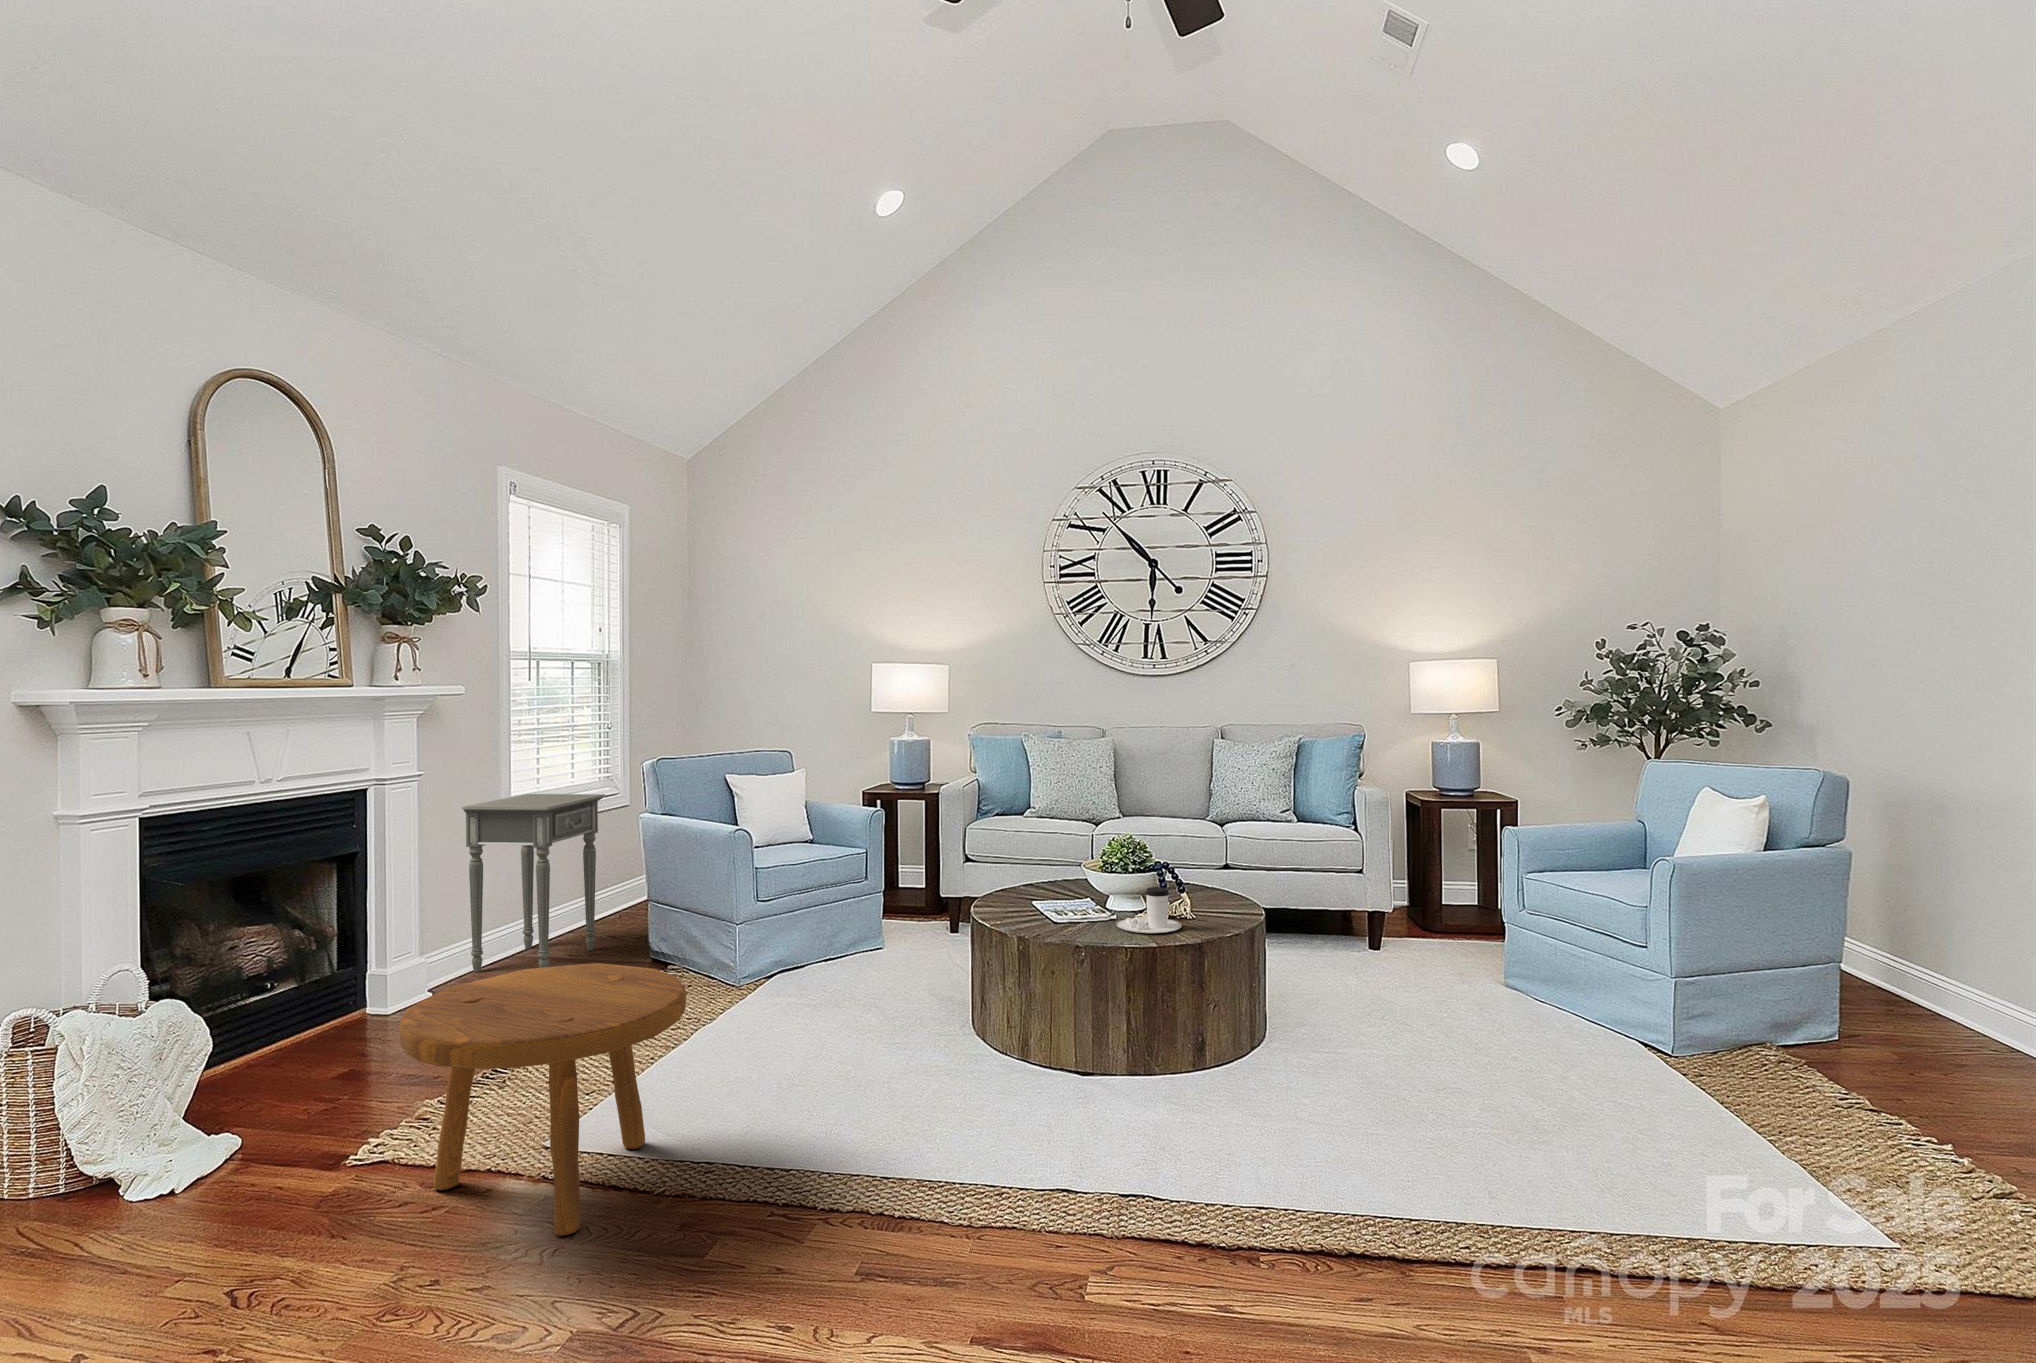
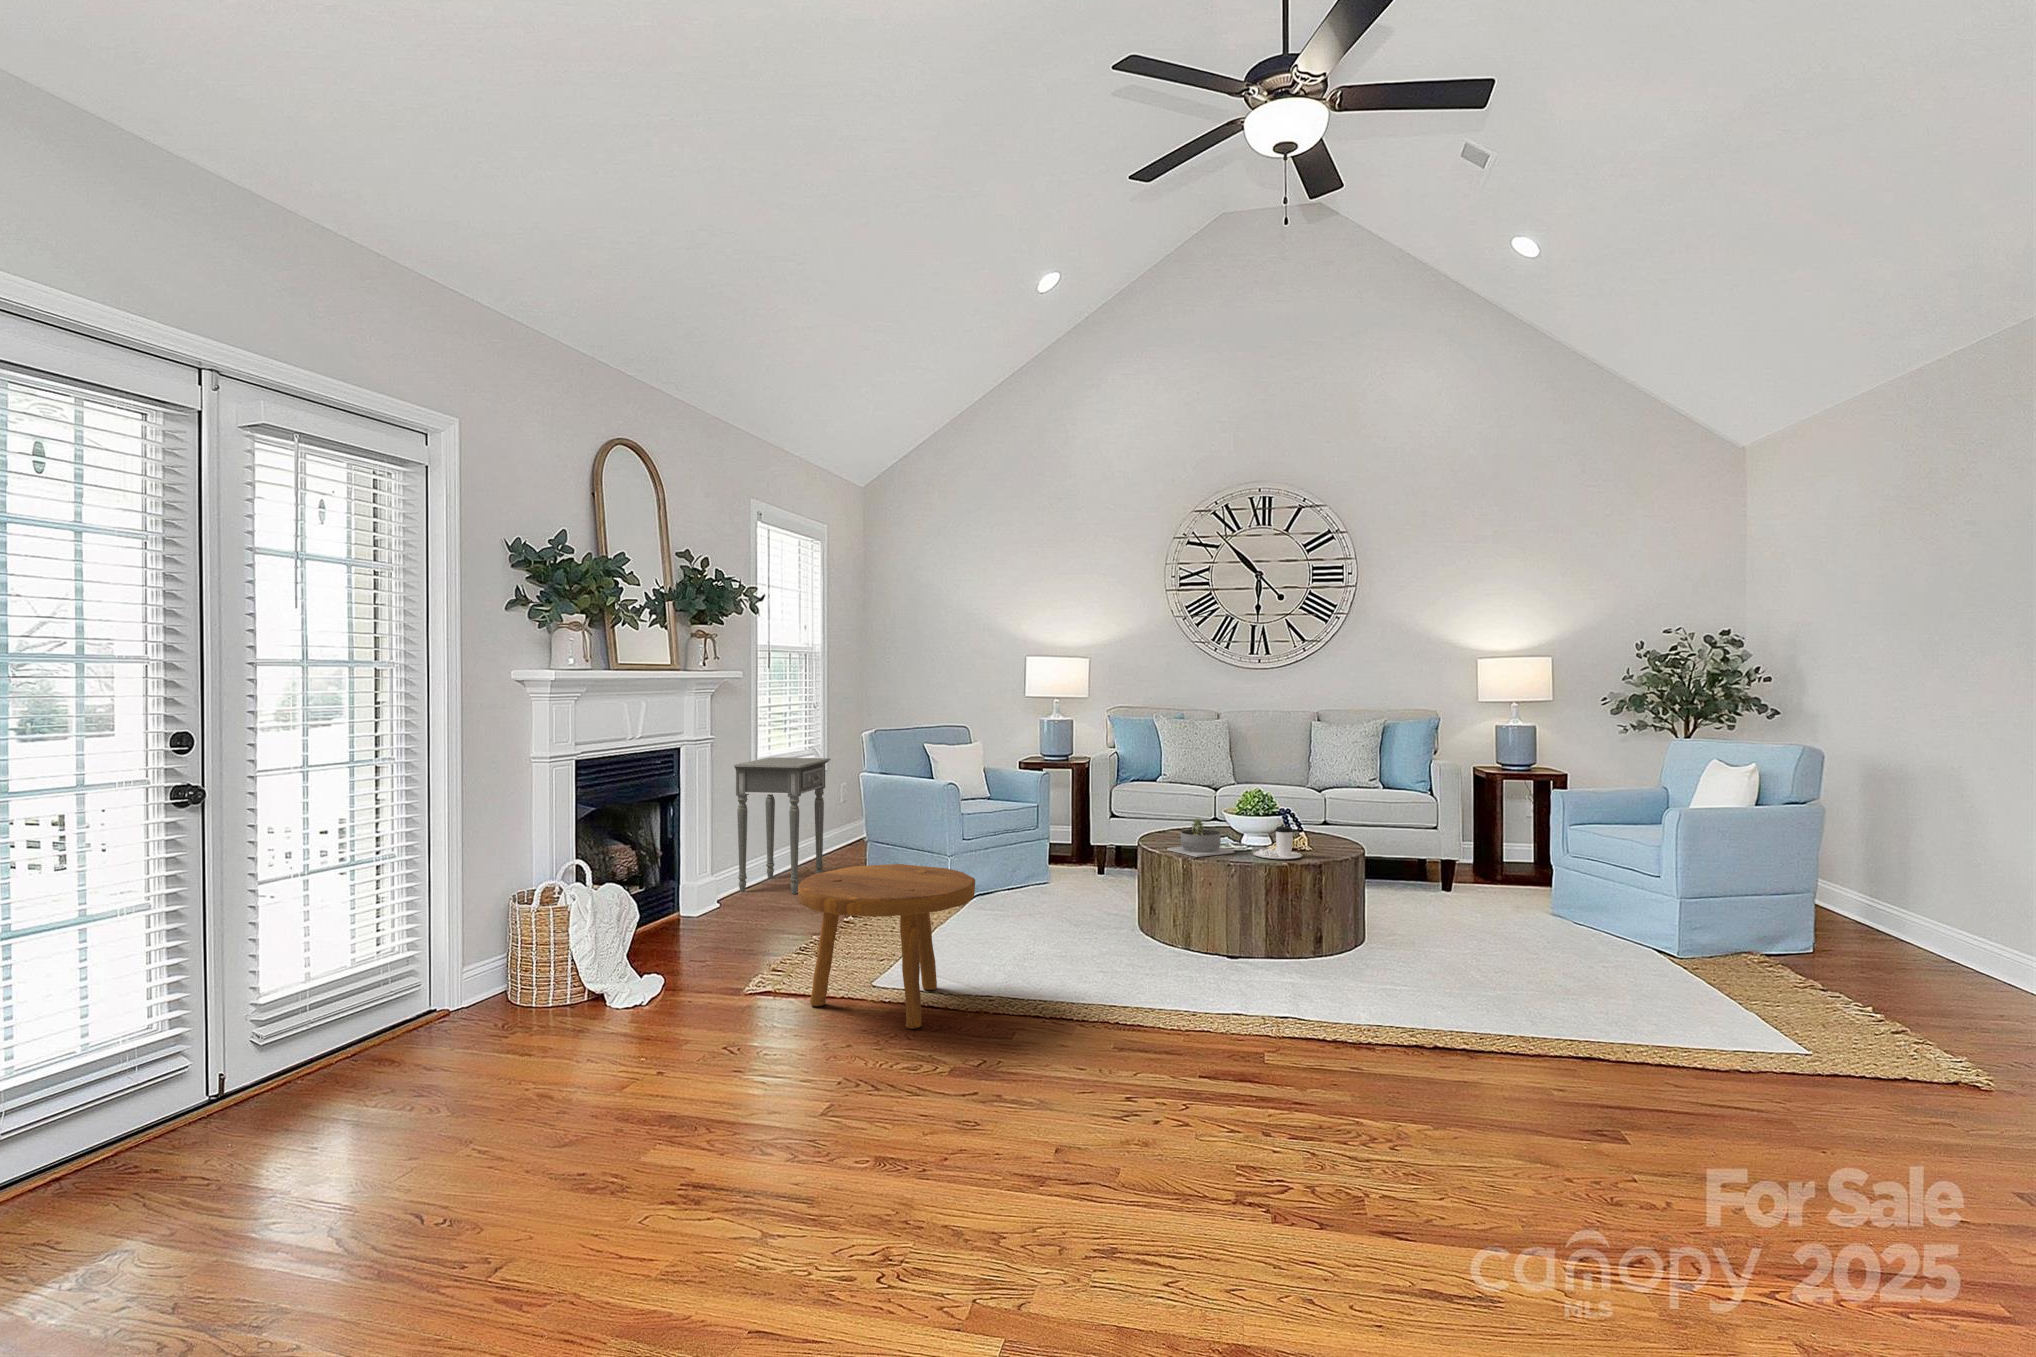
succulent planter: none [1006,876,1093,932] -> present [1167,818,1234,857]

